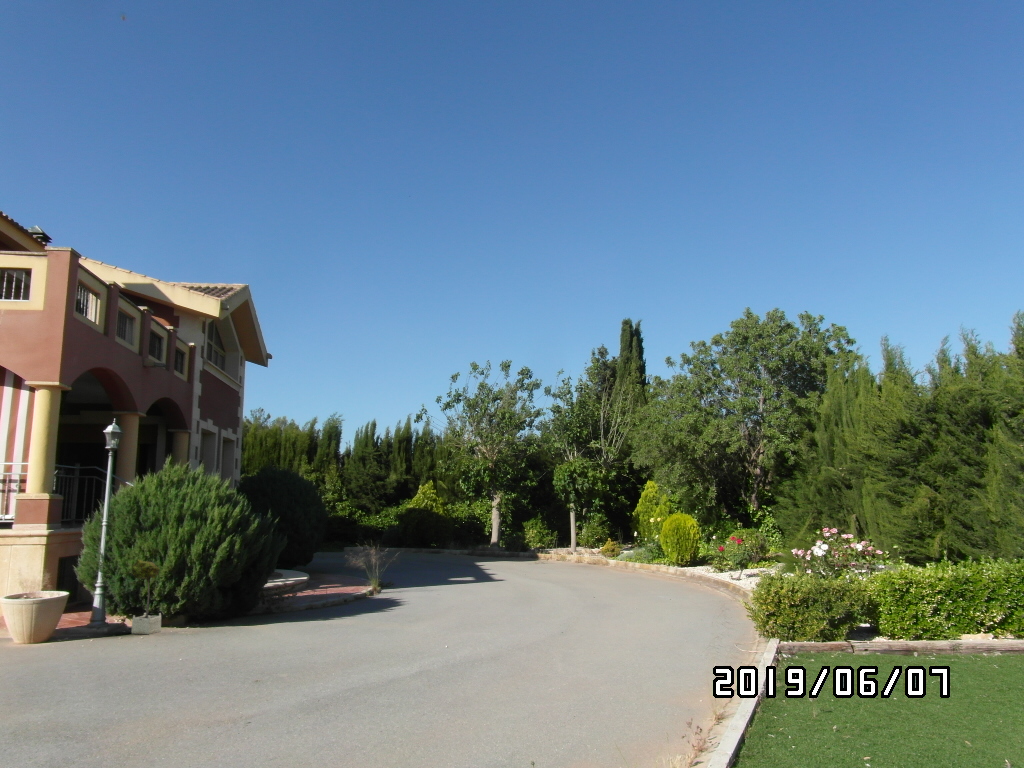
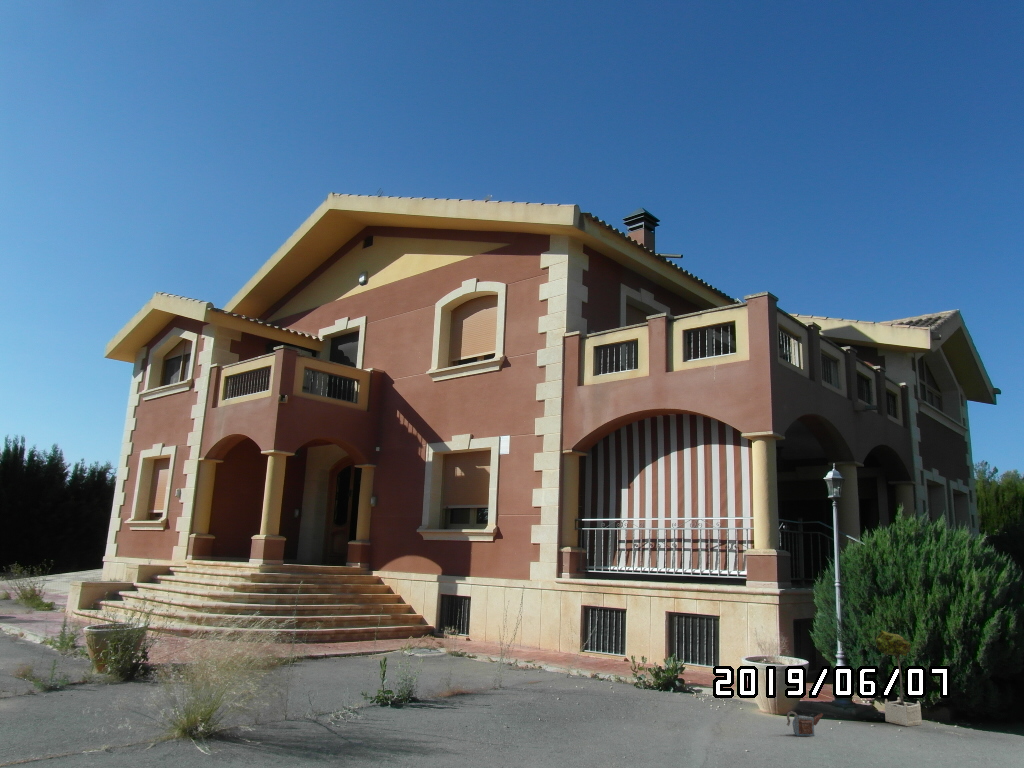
watering can: none [41,632,77,654] -> present [787,711,823,736]

